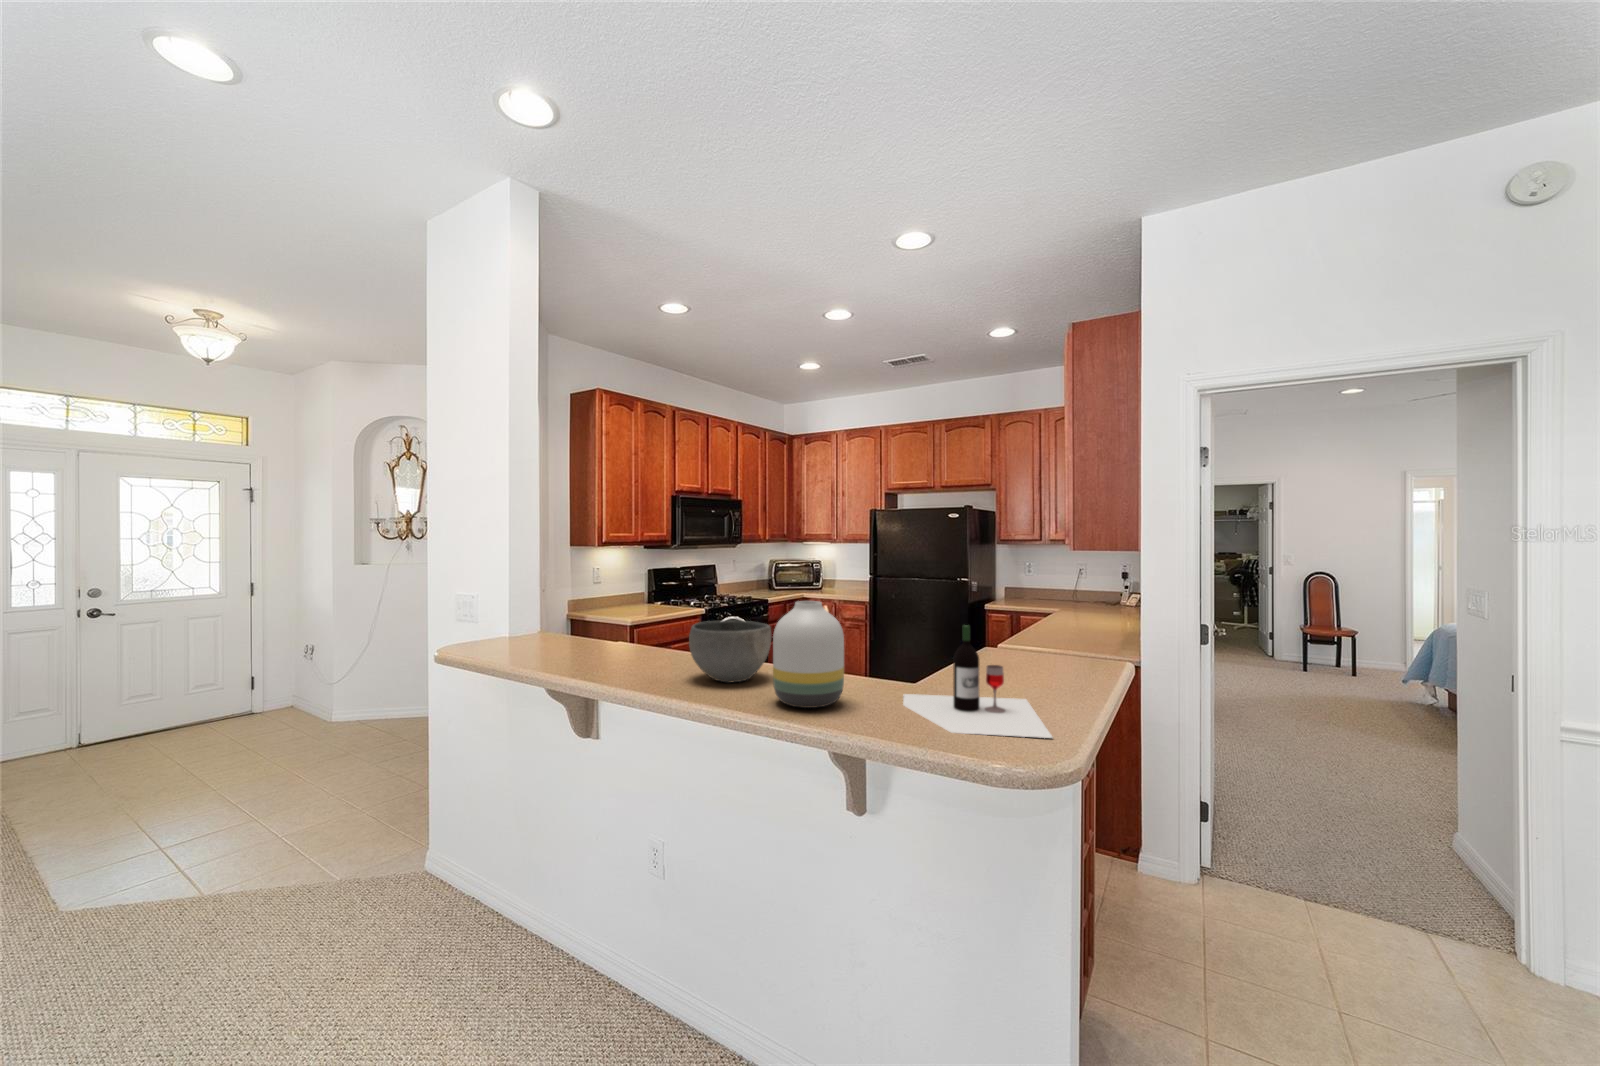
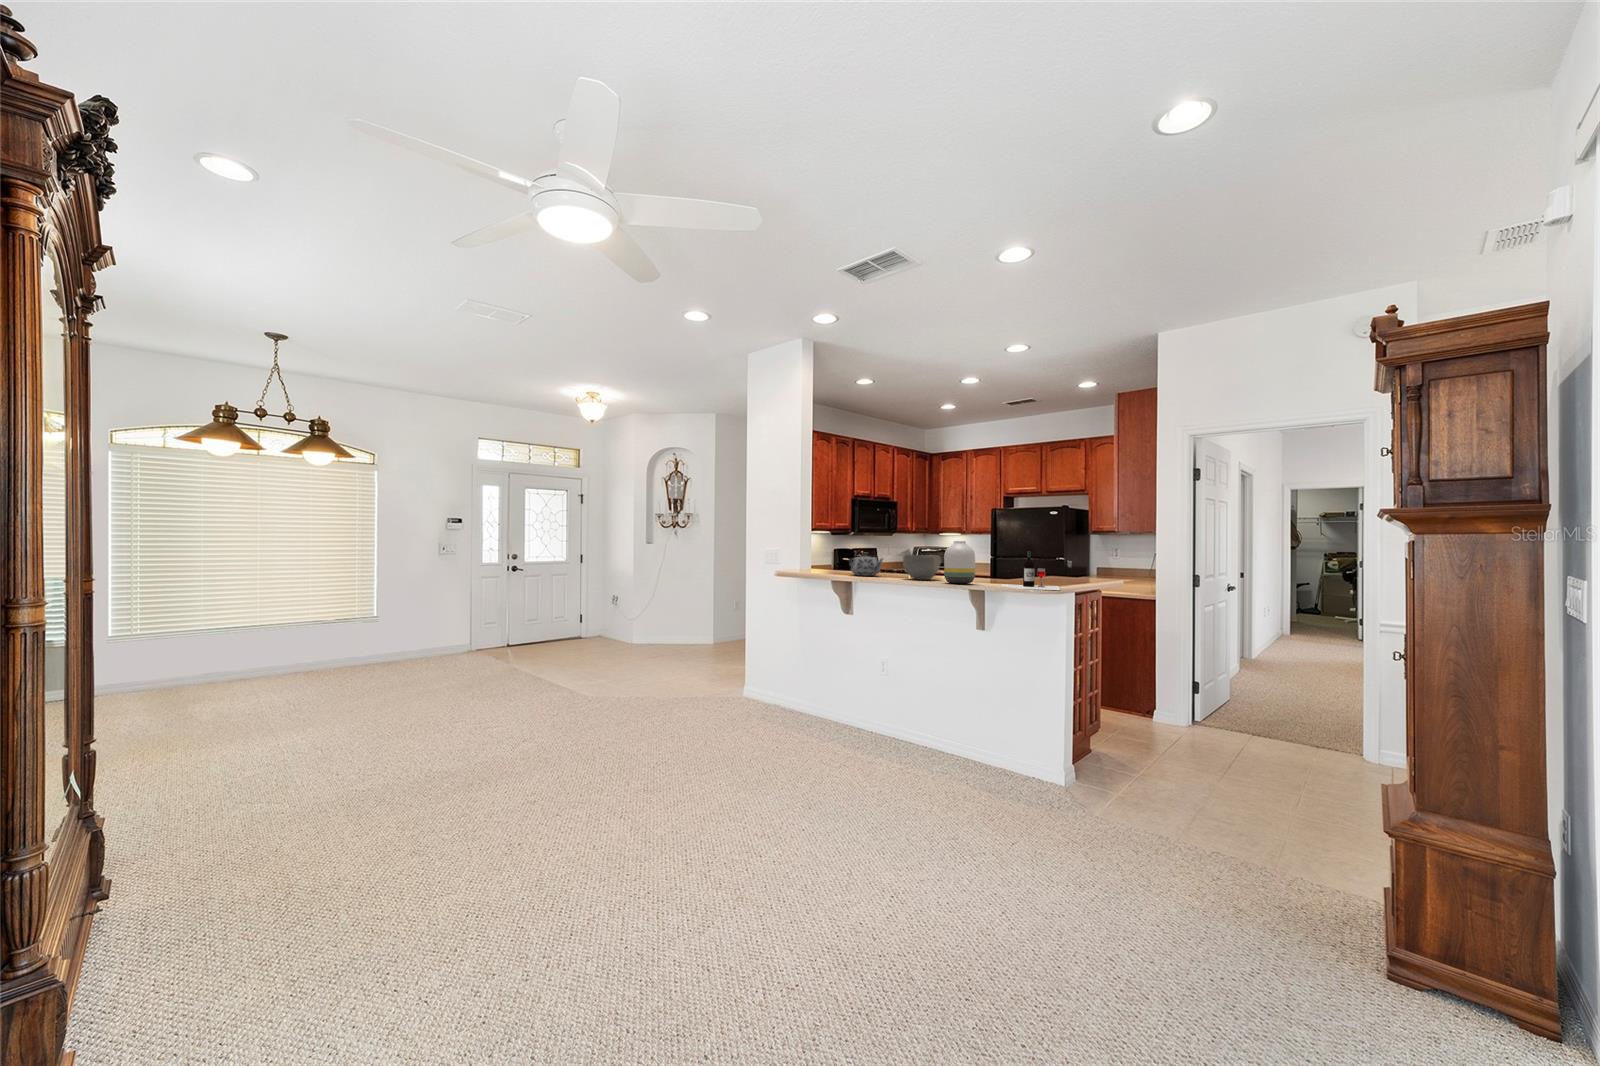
teapot: none [587,613,657,666] -> present [849,553,884,576]

